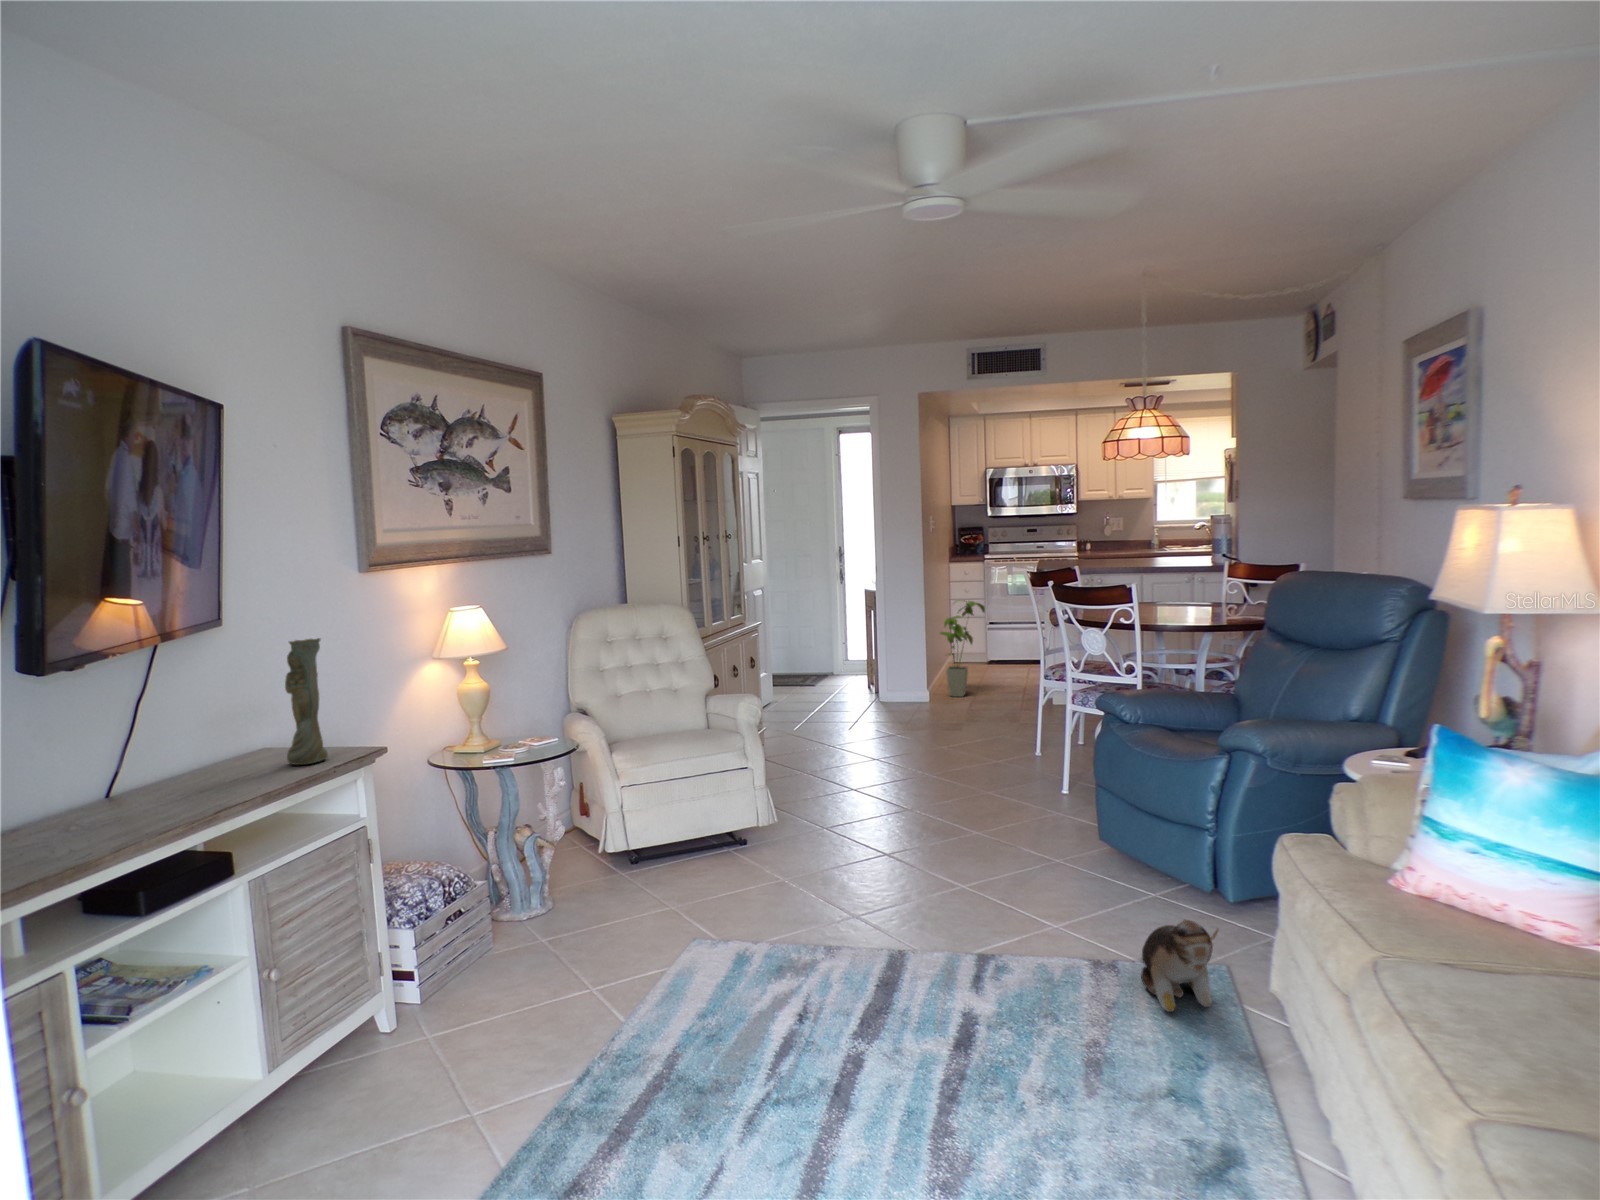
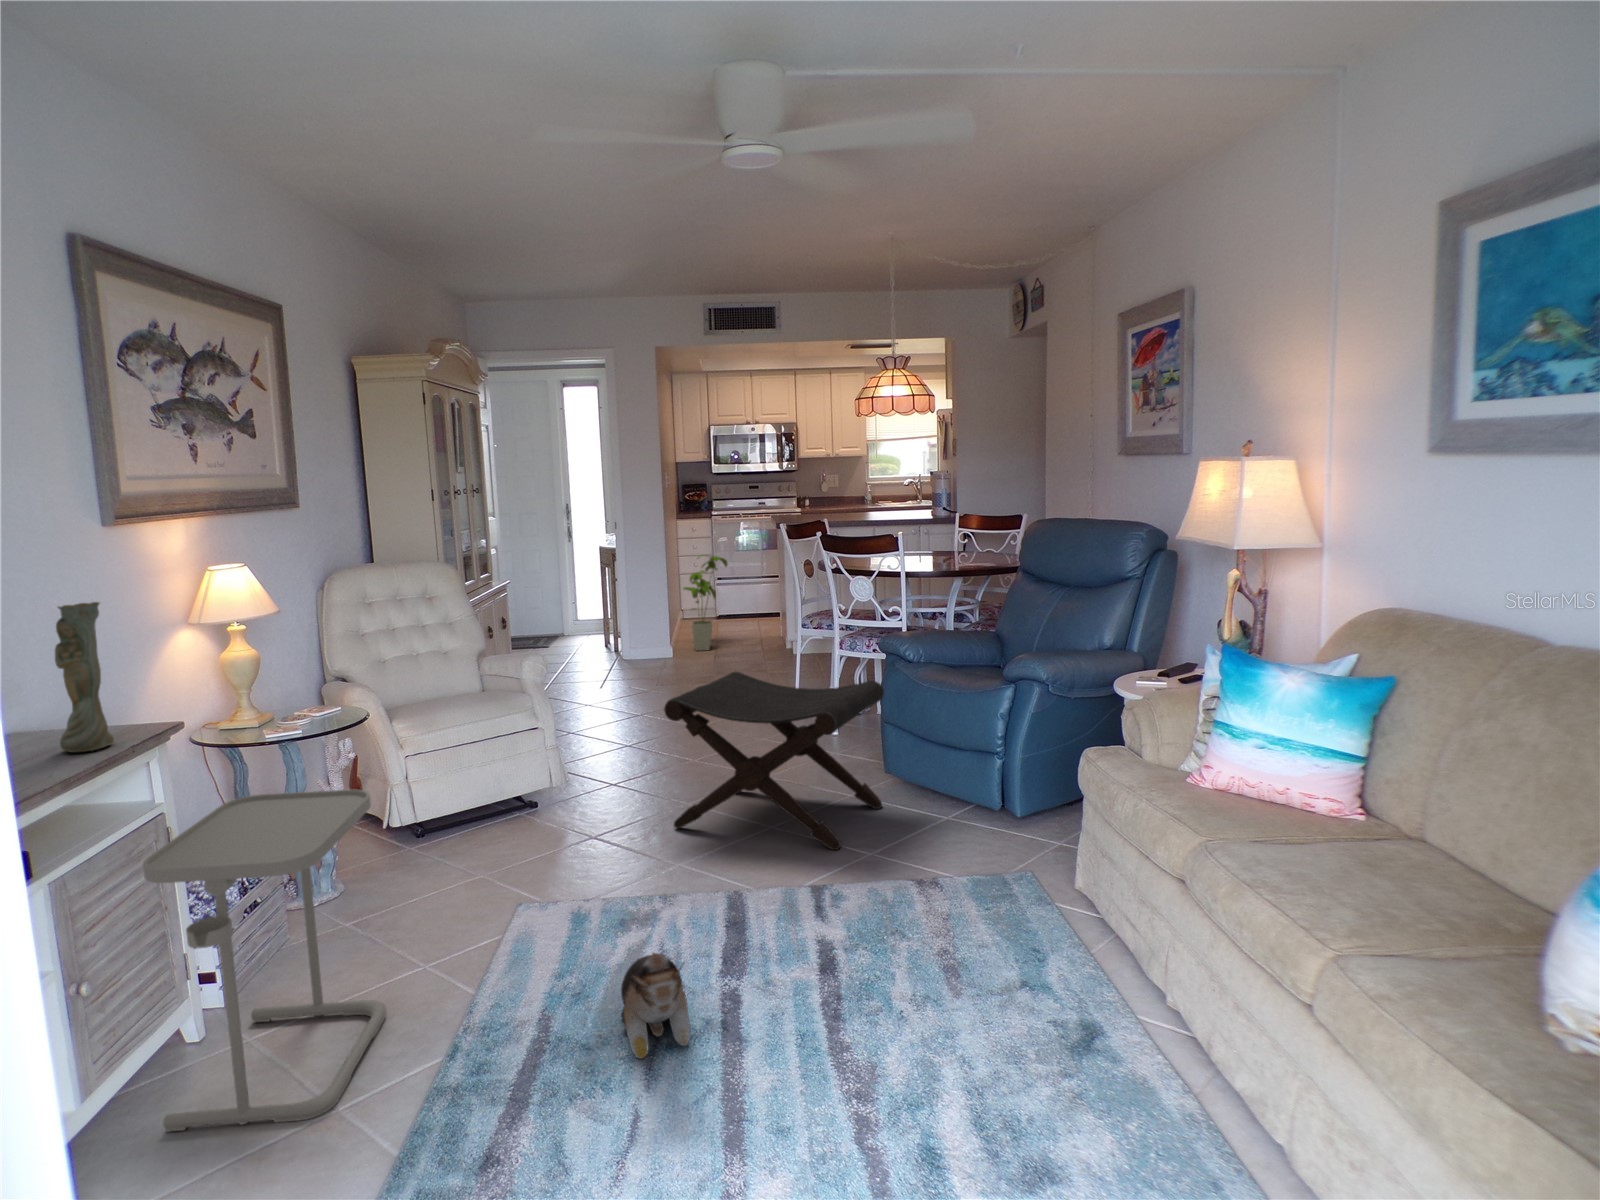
footstool: none [853,723,1088,920] -> present [664,672,884,850]
side table: none [329,812,544,1113] -> present [143,789,386,1132]
plush toy: present [1141,920,1218,1012] -> present [621,953,690,1059]

